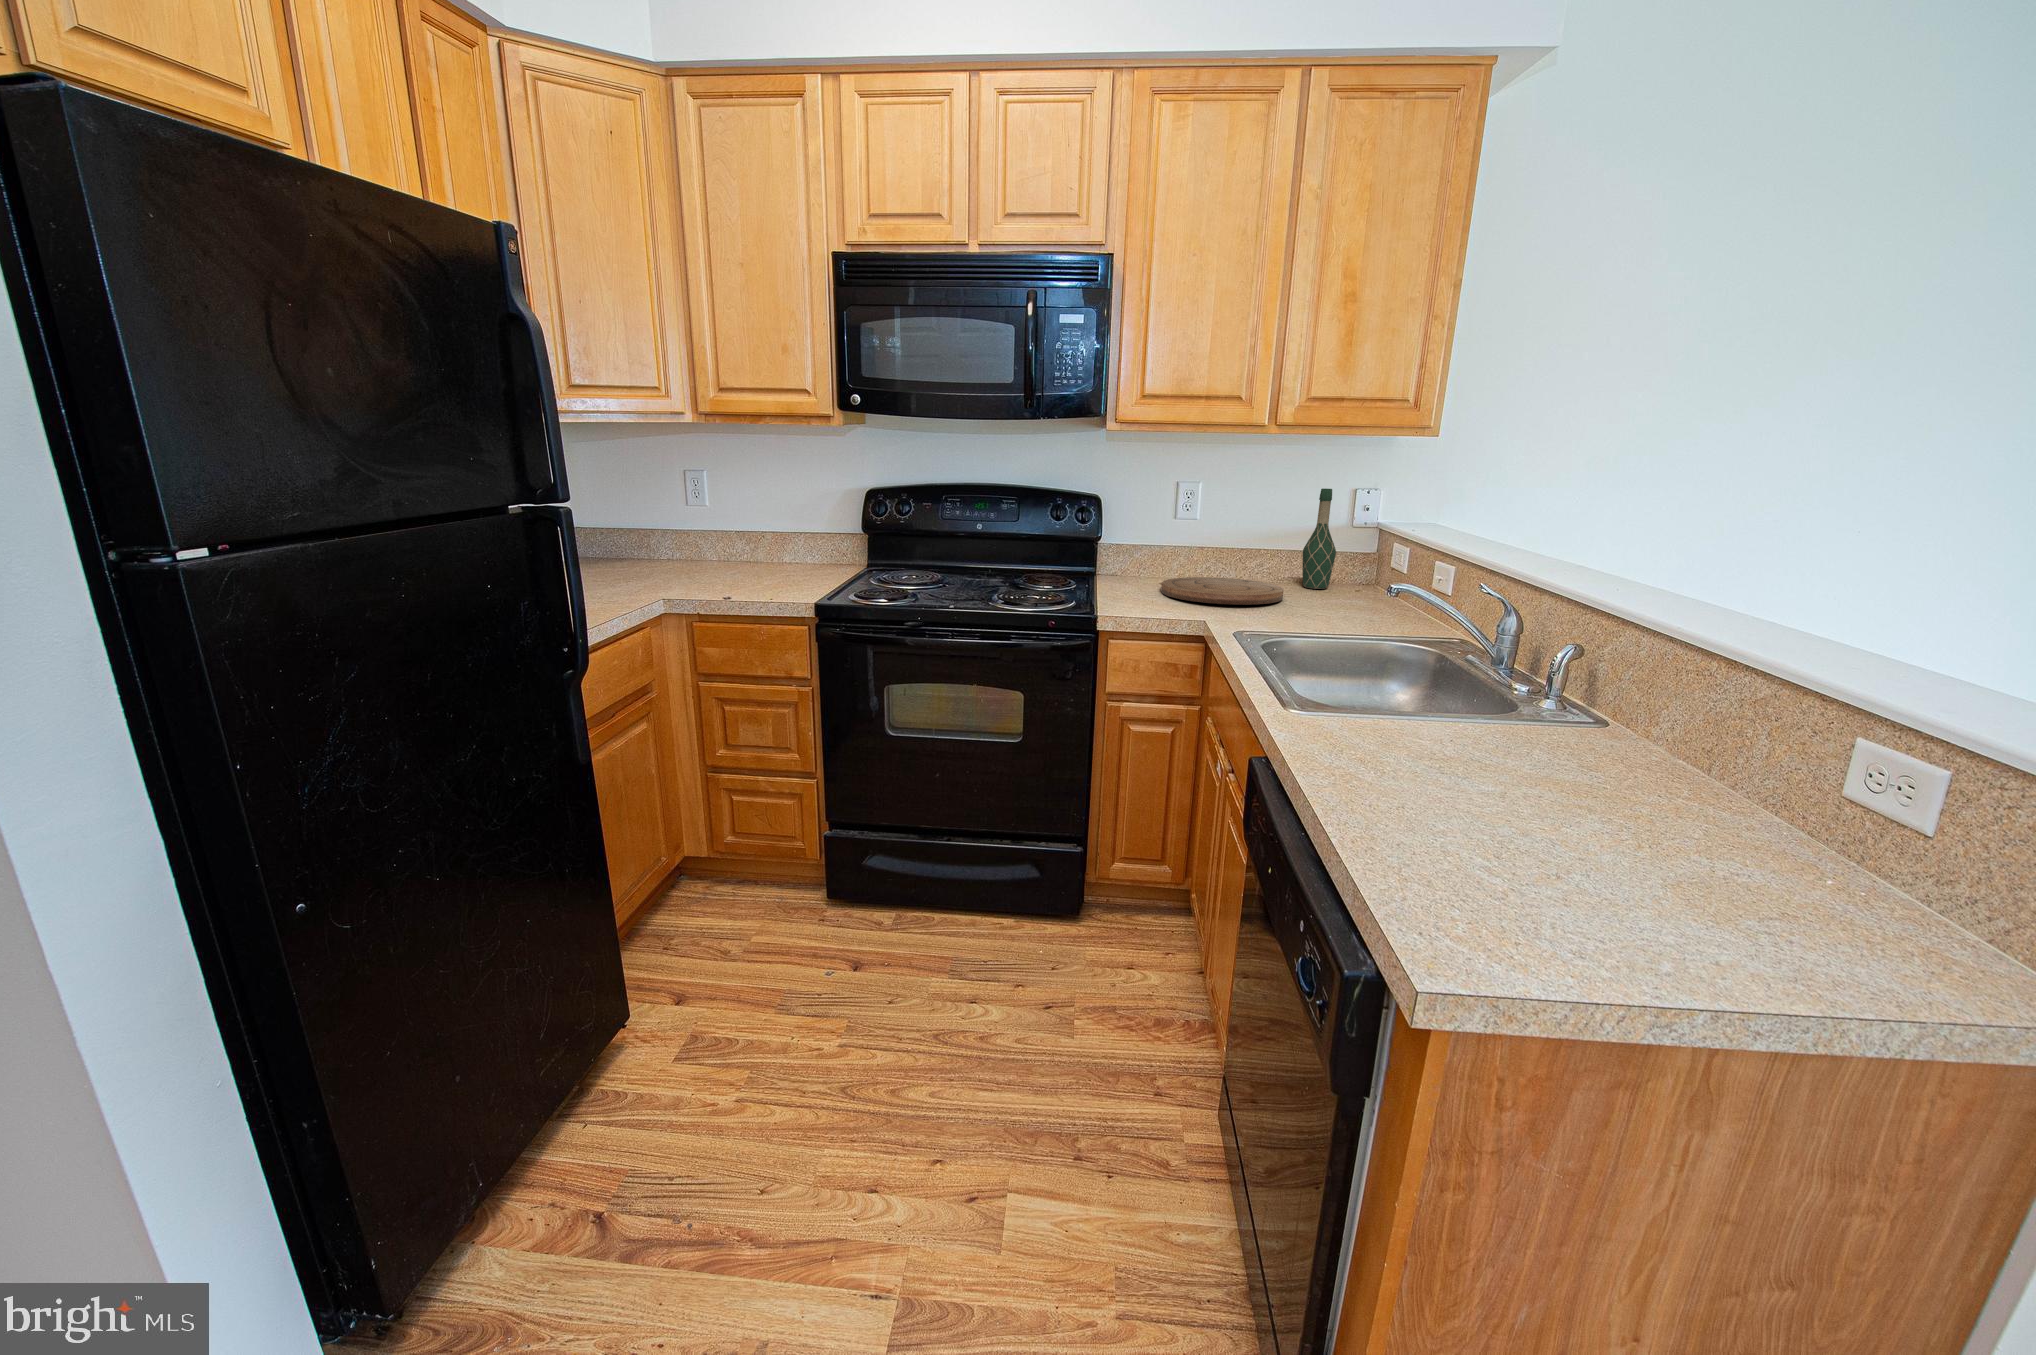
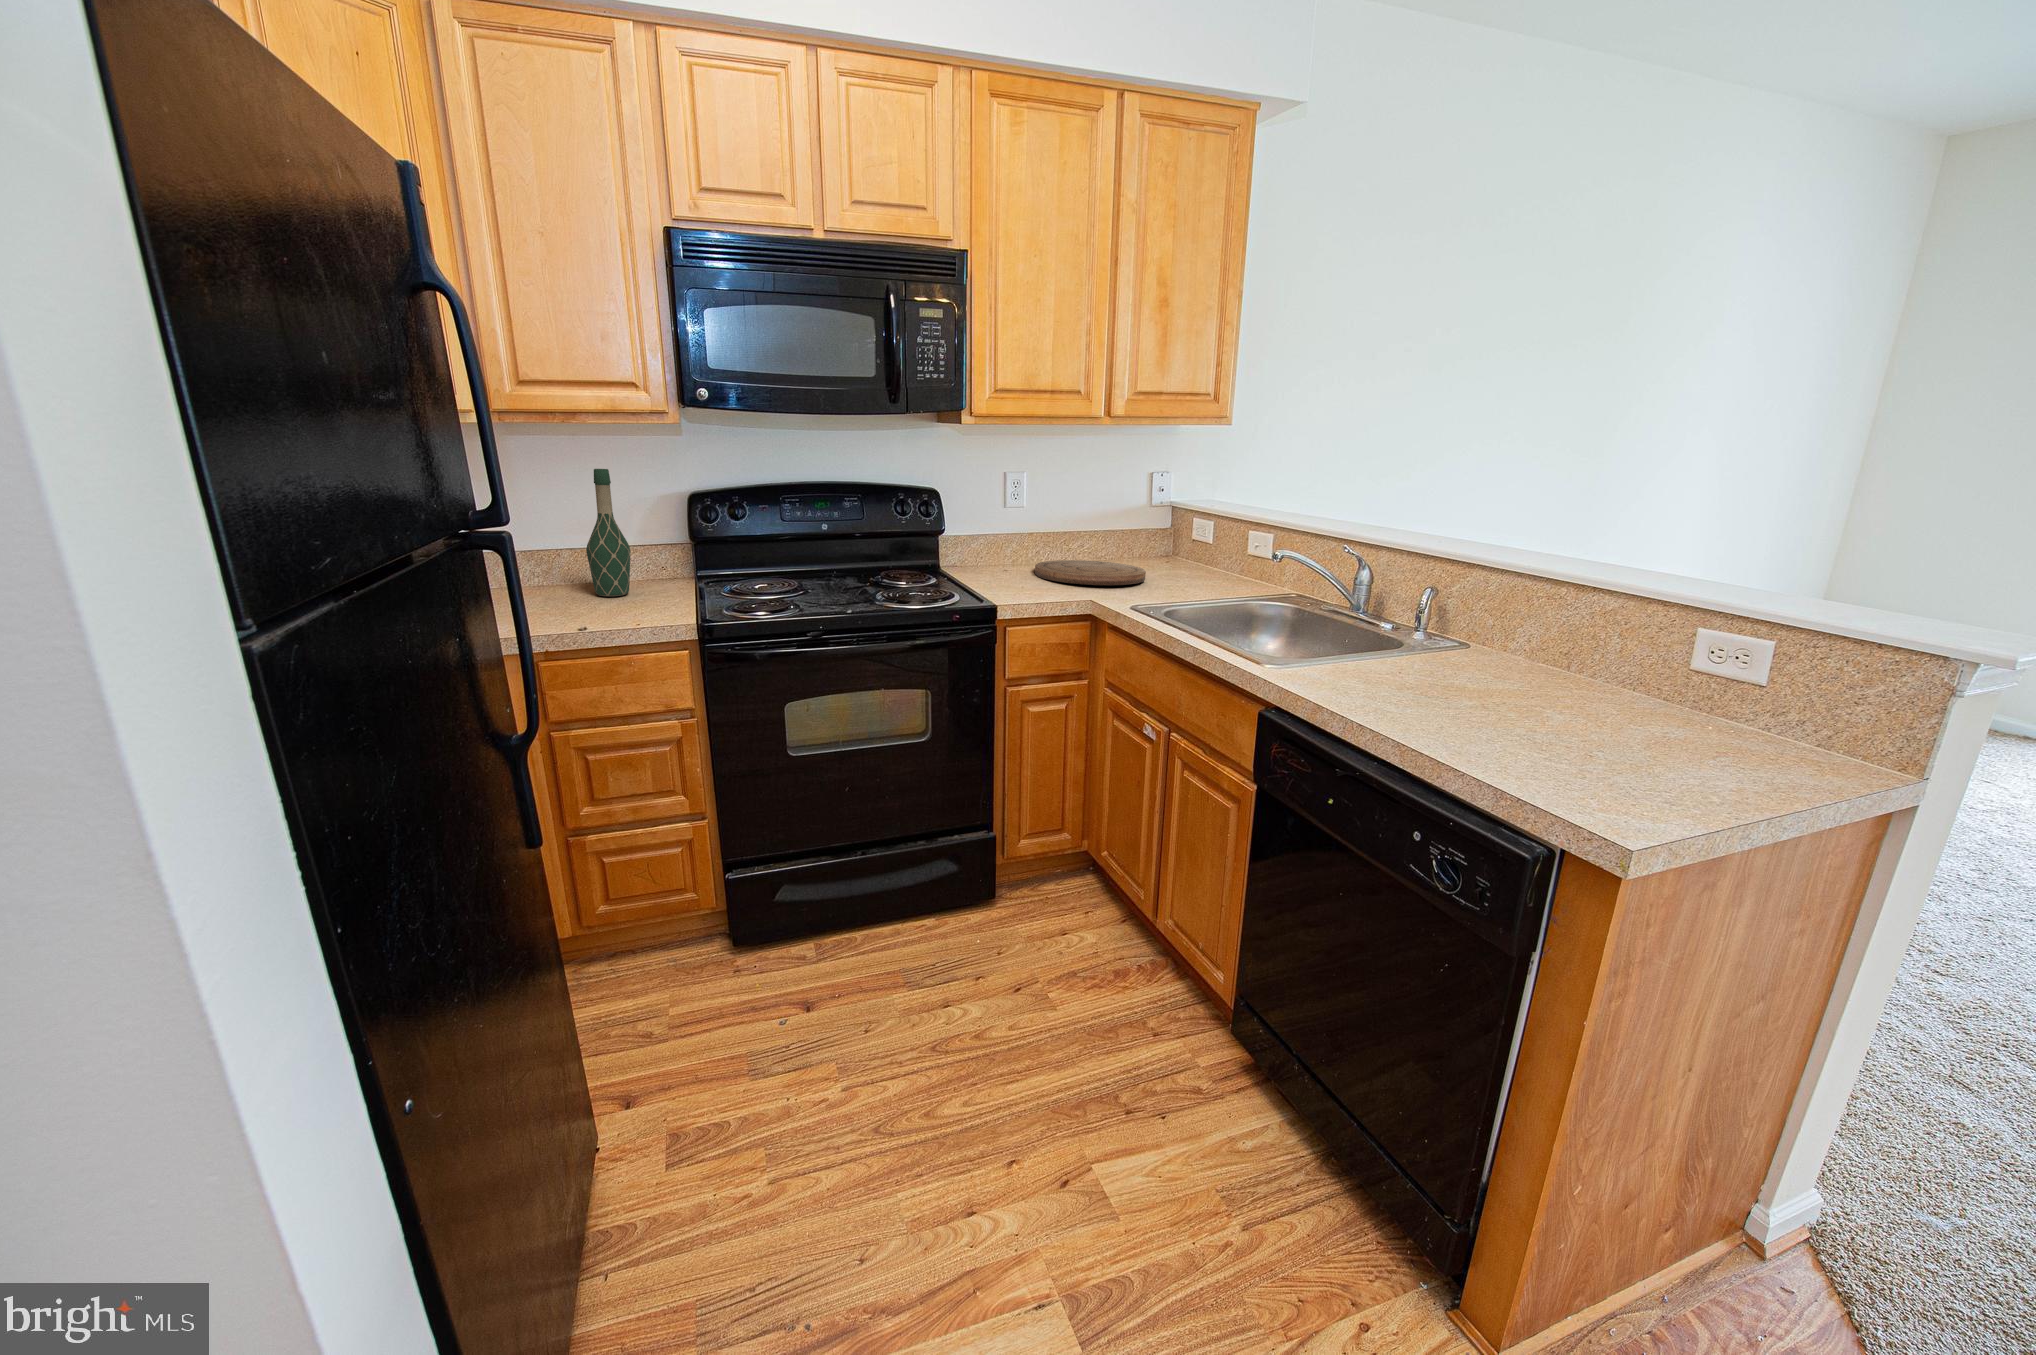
wine bottle: present [1302,489,1336,589] -> present [586,469,631,596]

